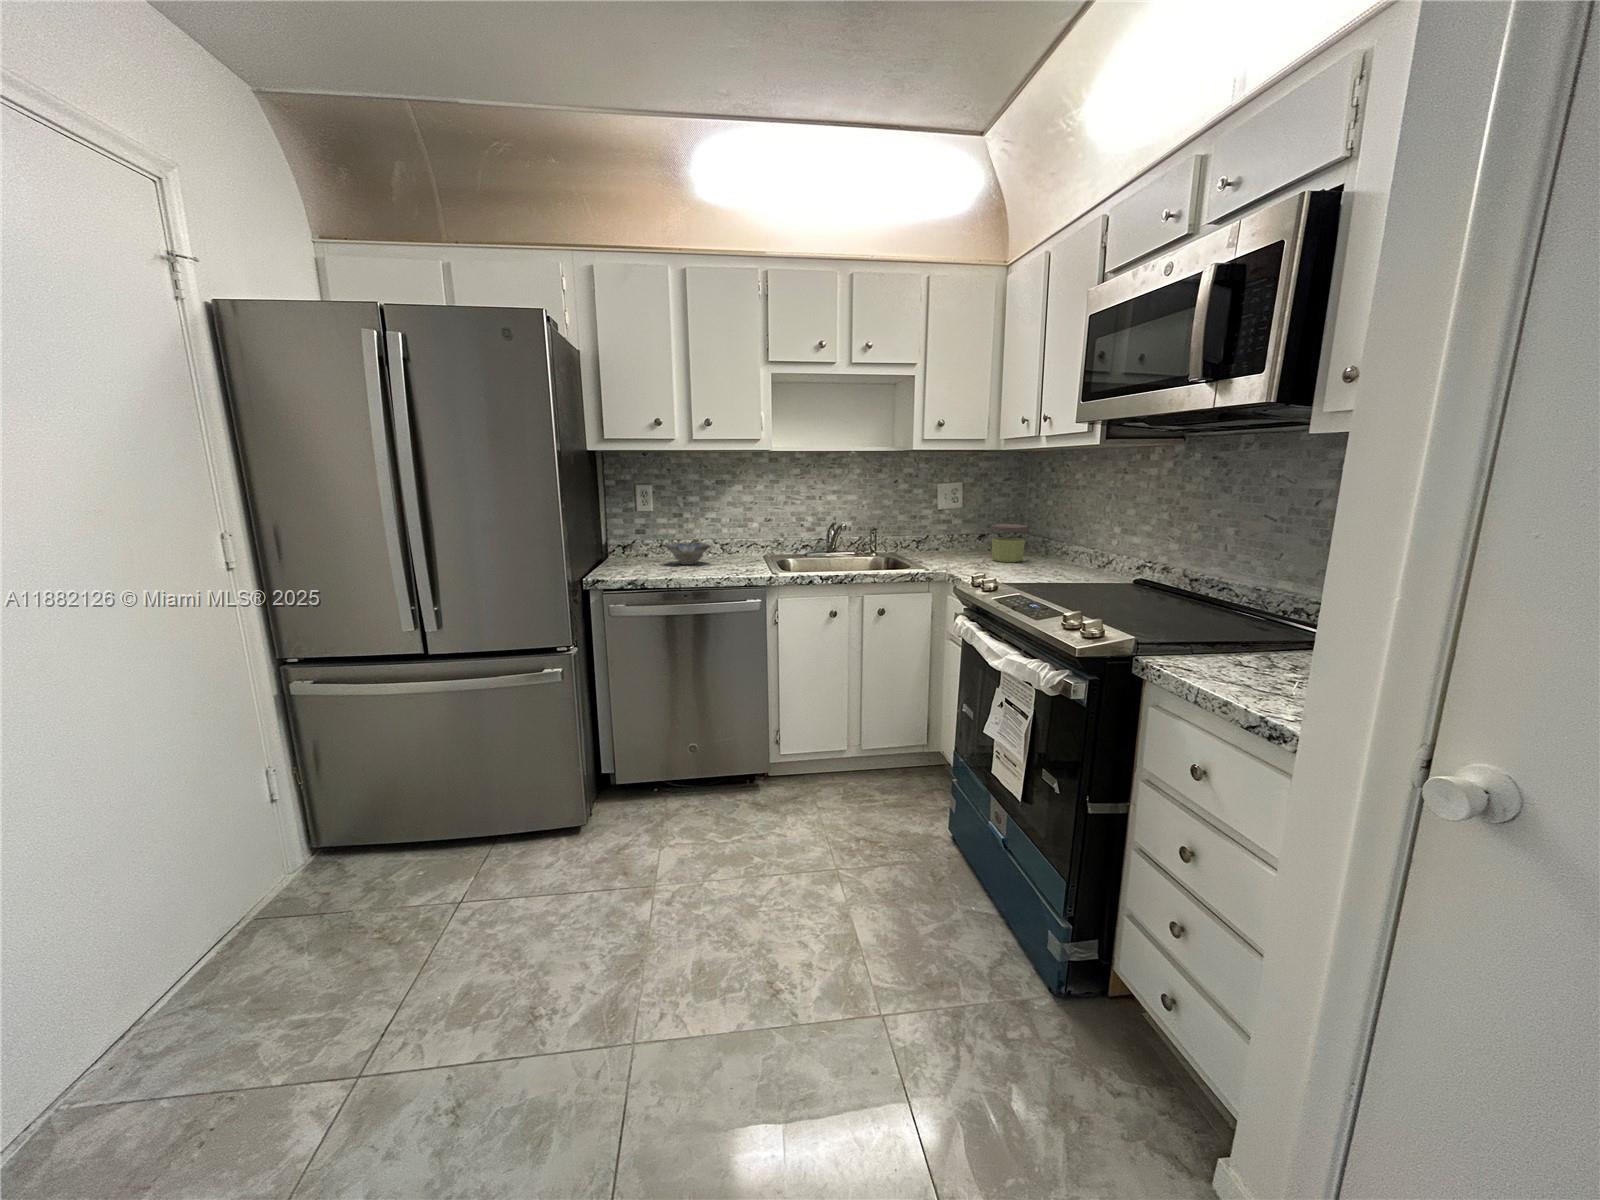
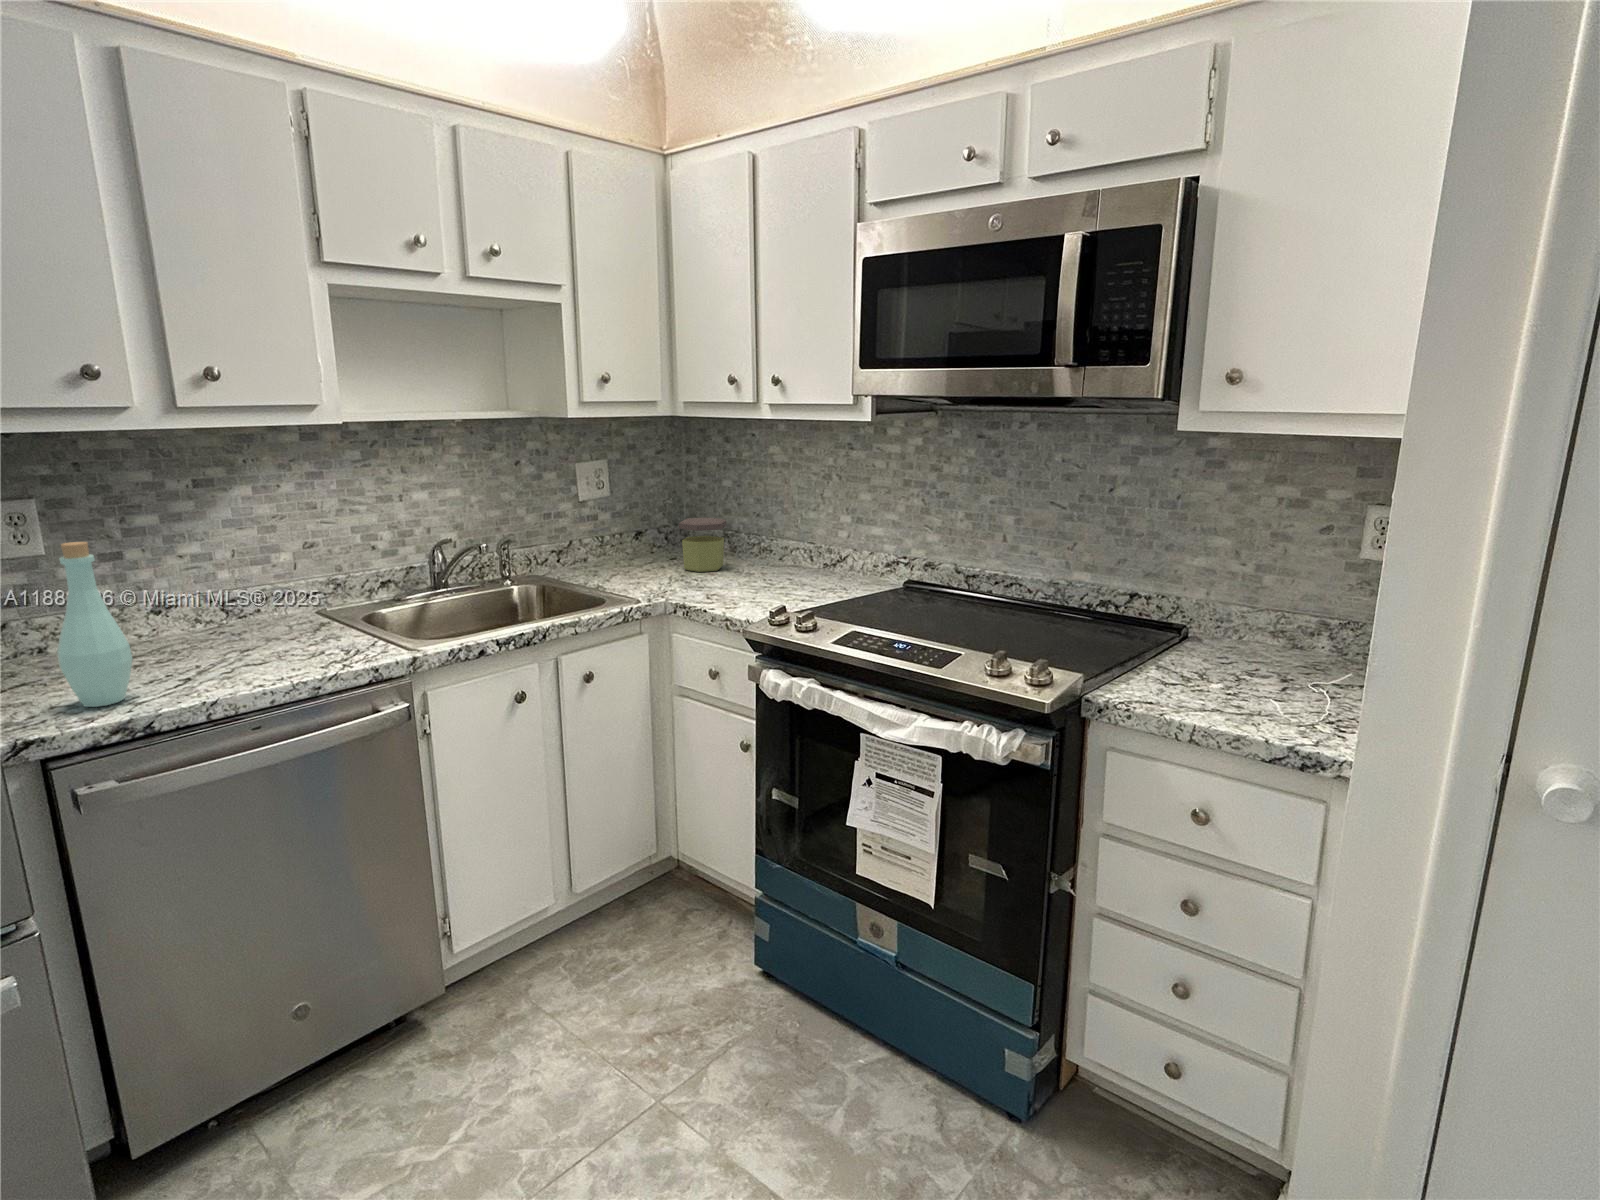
bottle: none [624,497,651,573] -> present [57,542,132,707]
ceramic bowl: present [665,543,710,565] -> none [124,611,235,663]

